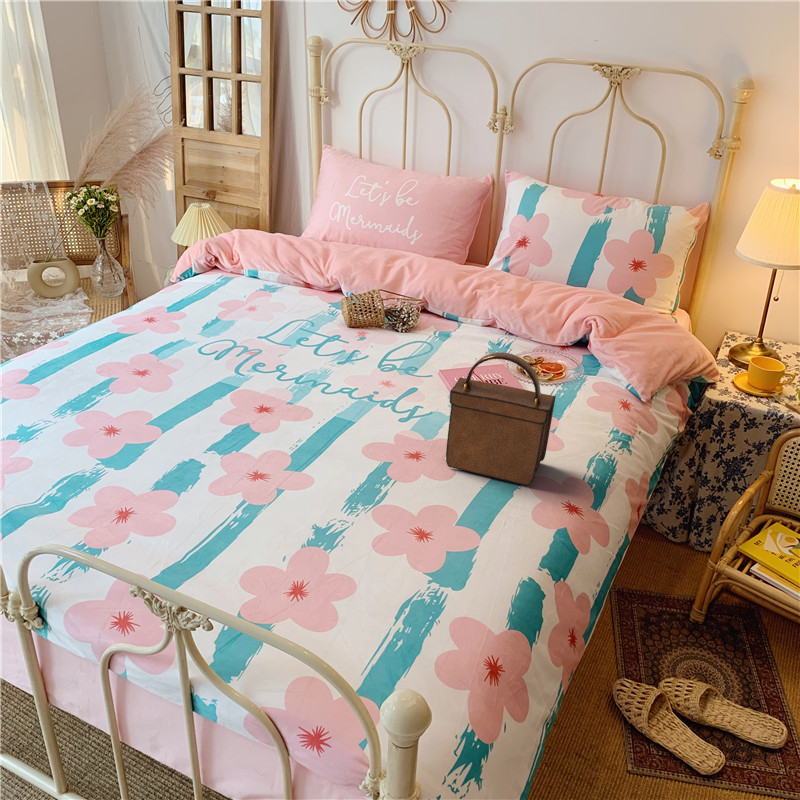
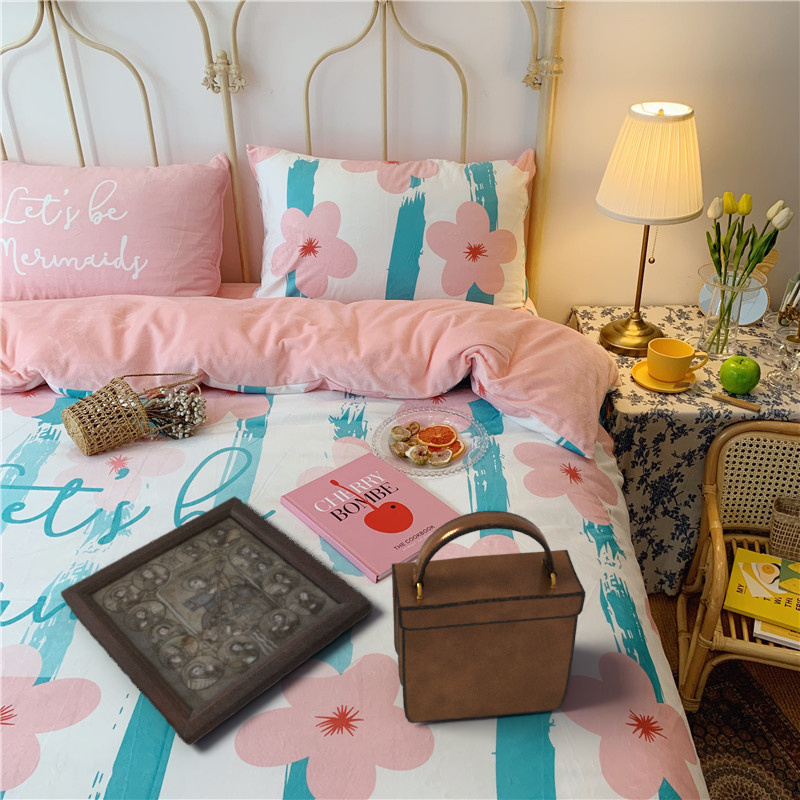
tray: none [309,361,459,440] -> present [61,497,372,745]

